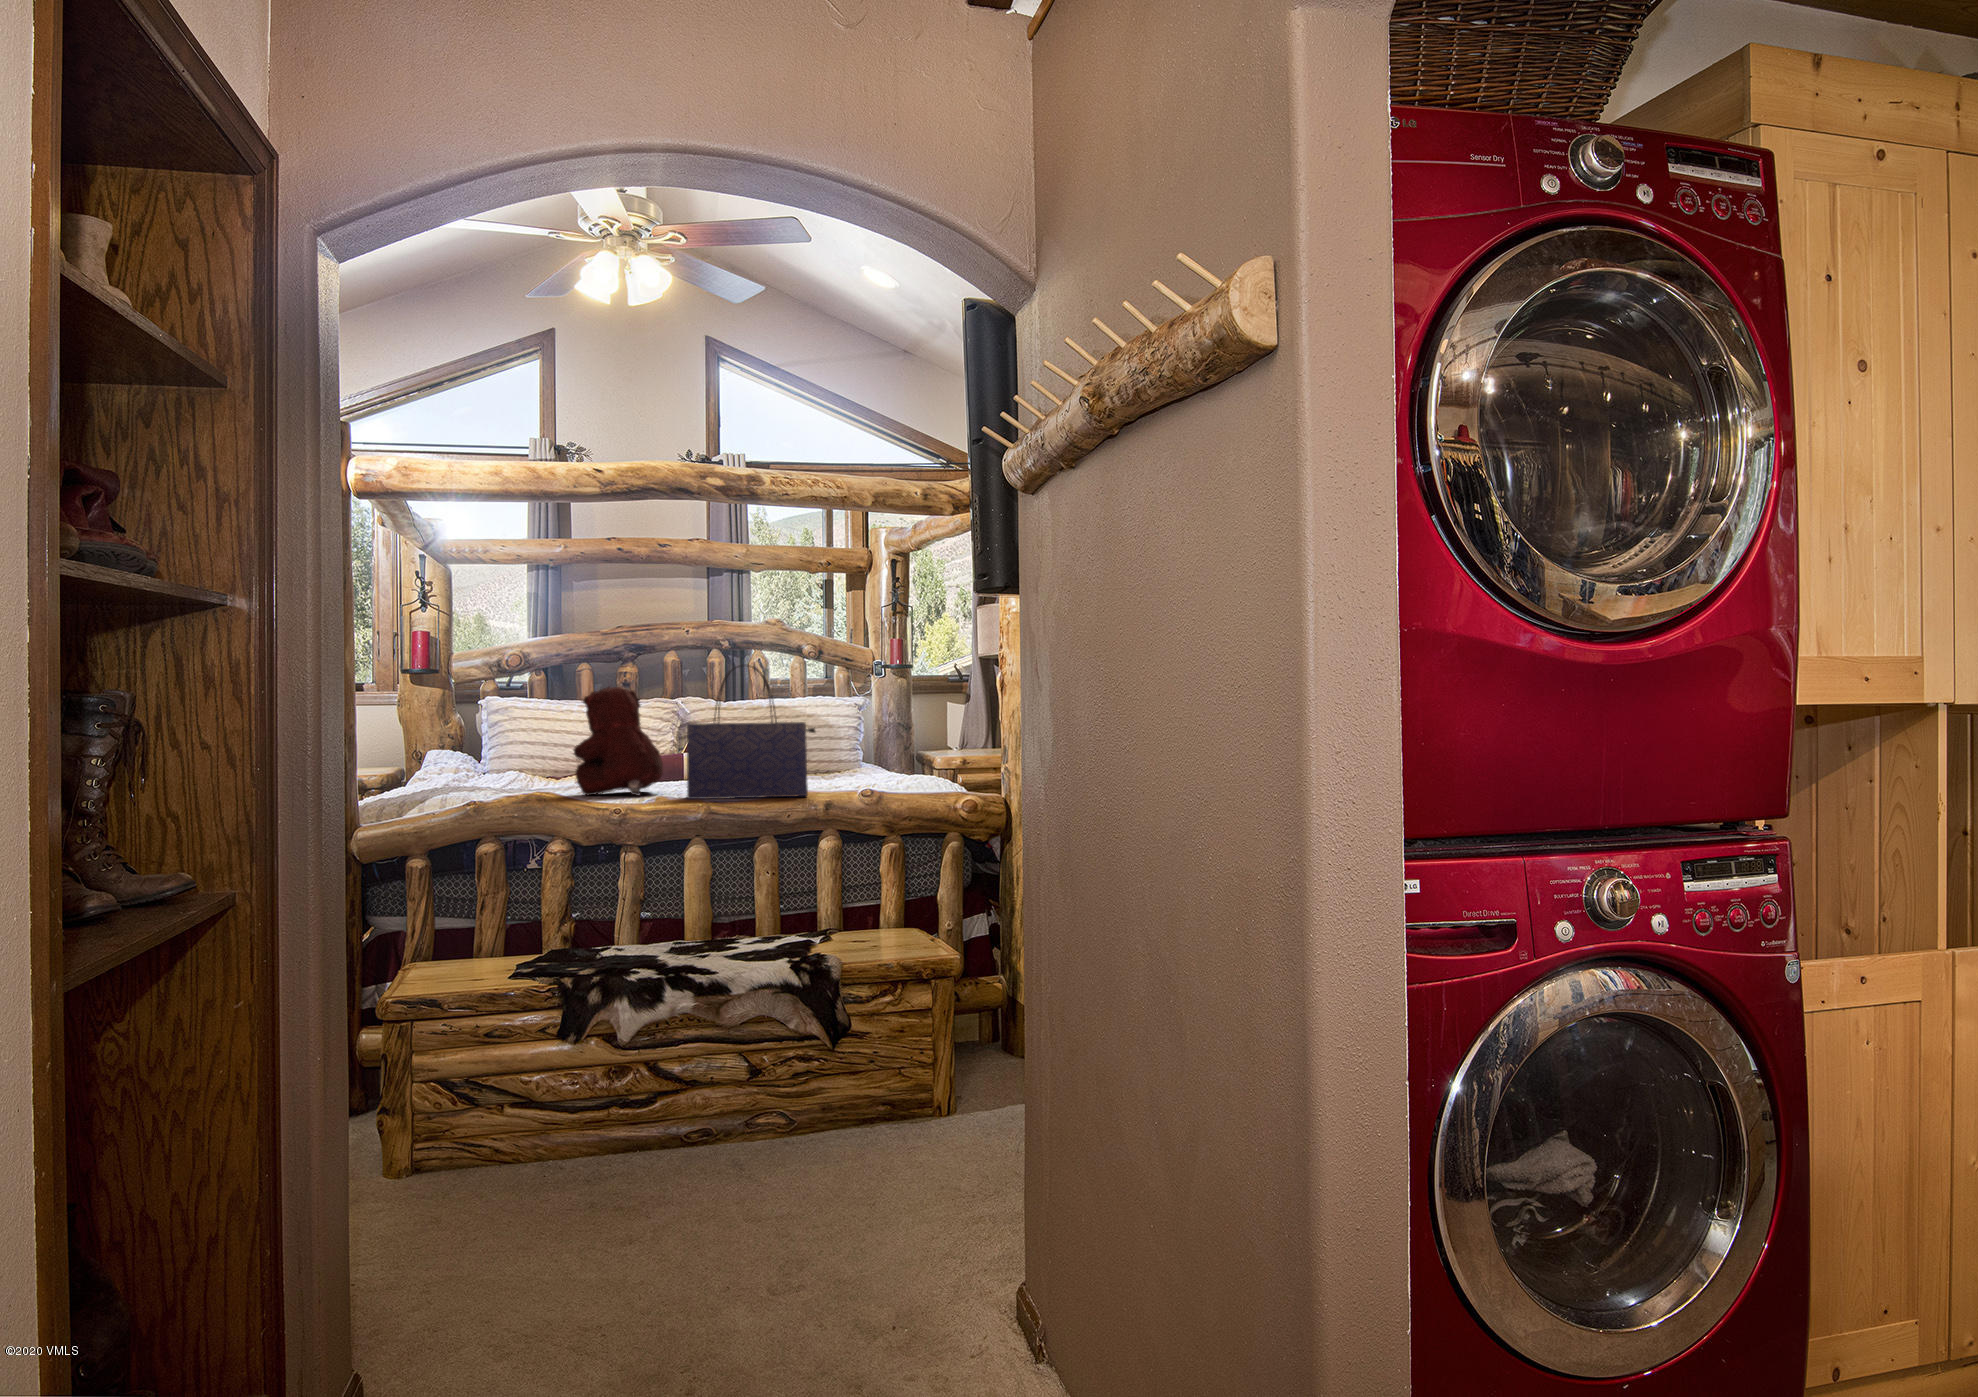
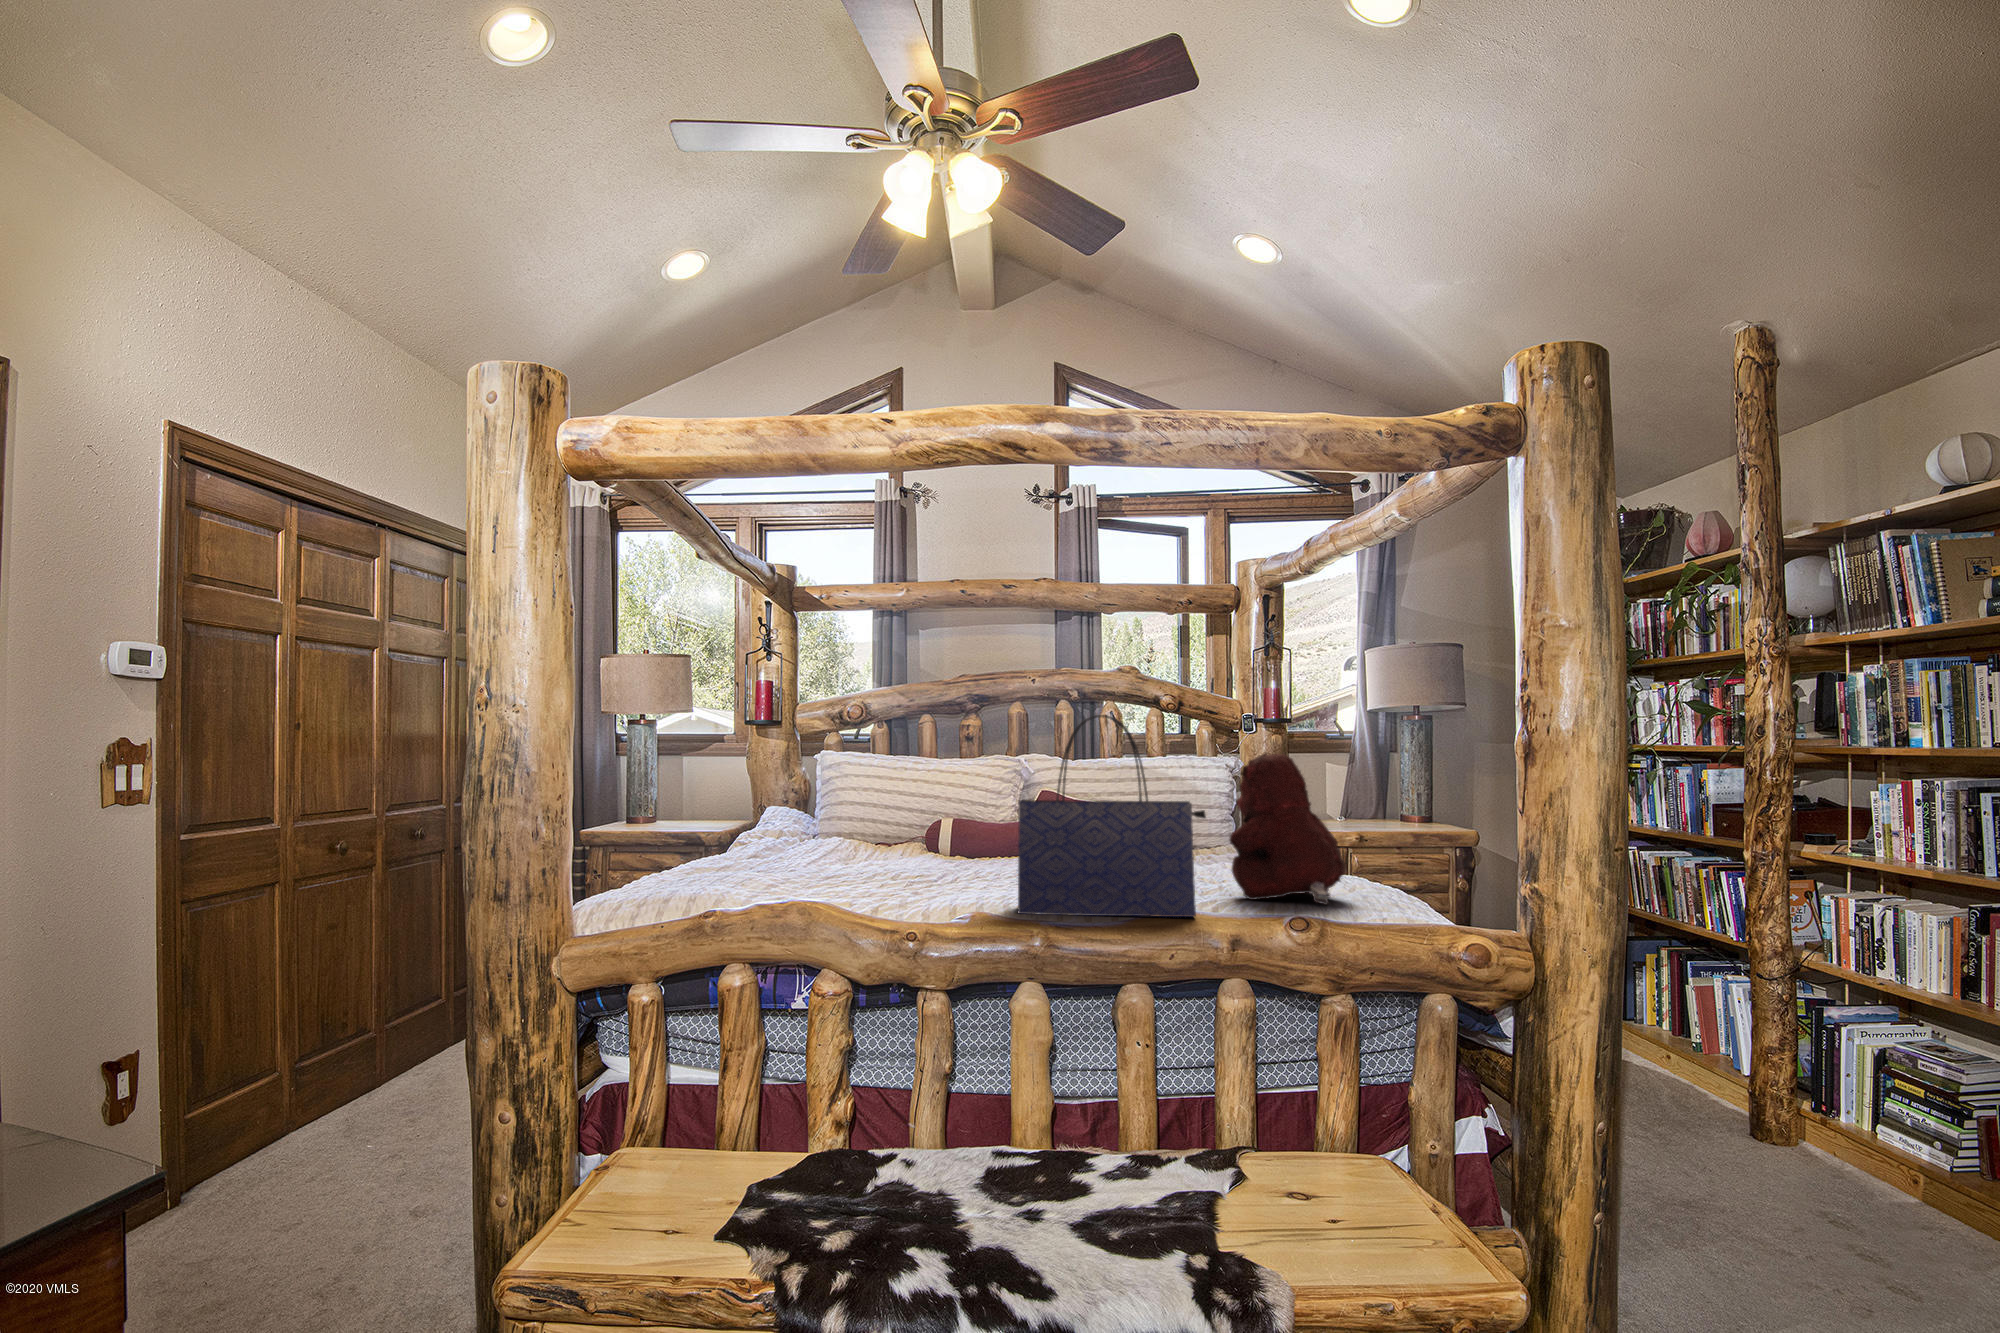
teddy bear: present [574,687,663,796] -> present [1230,753,1345,905]

